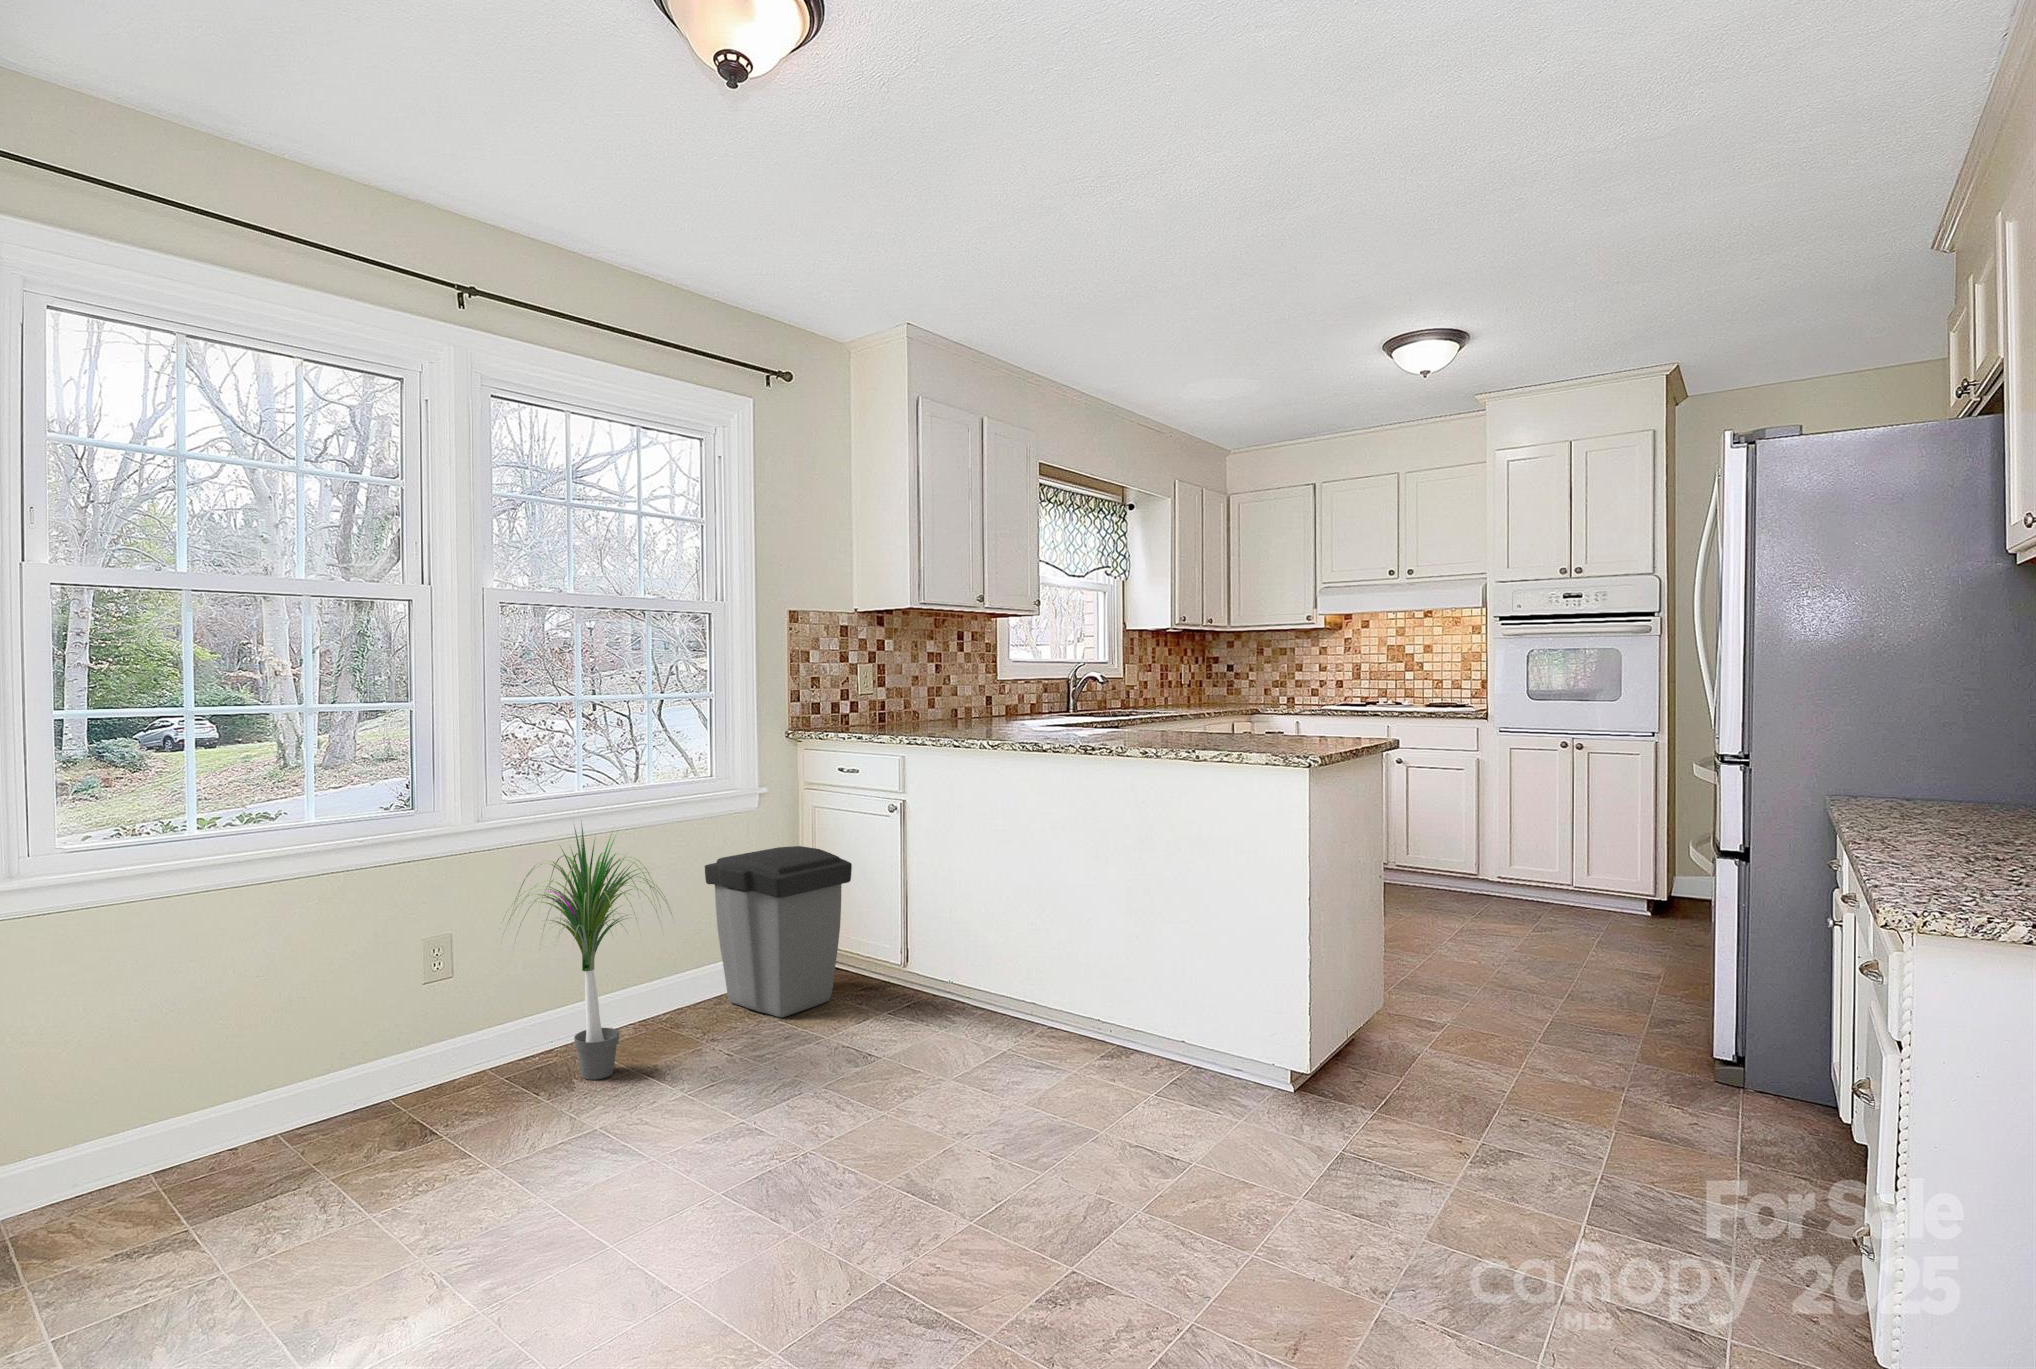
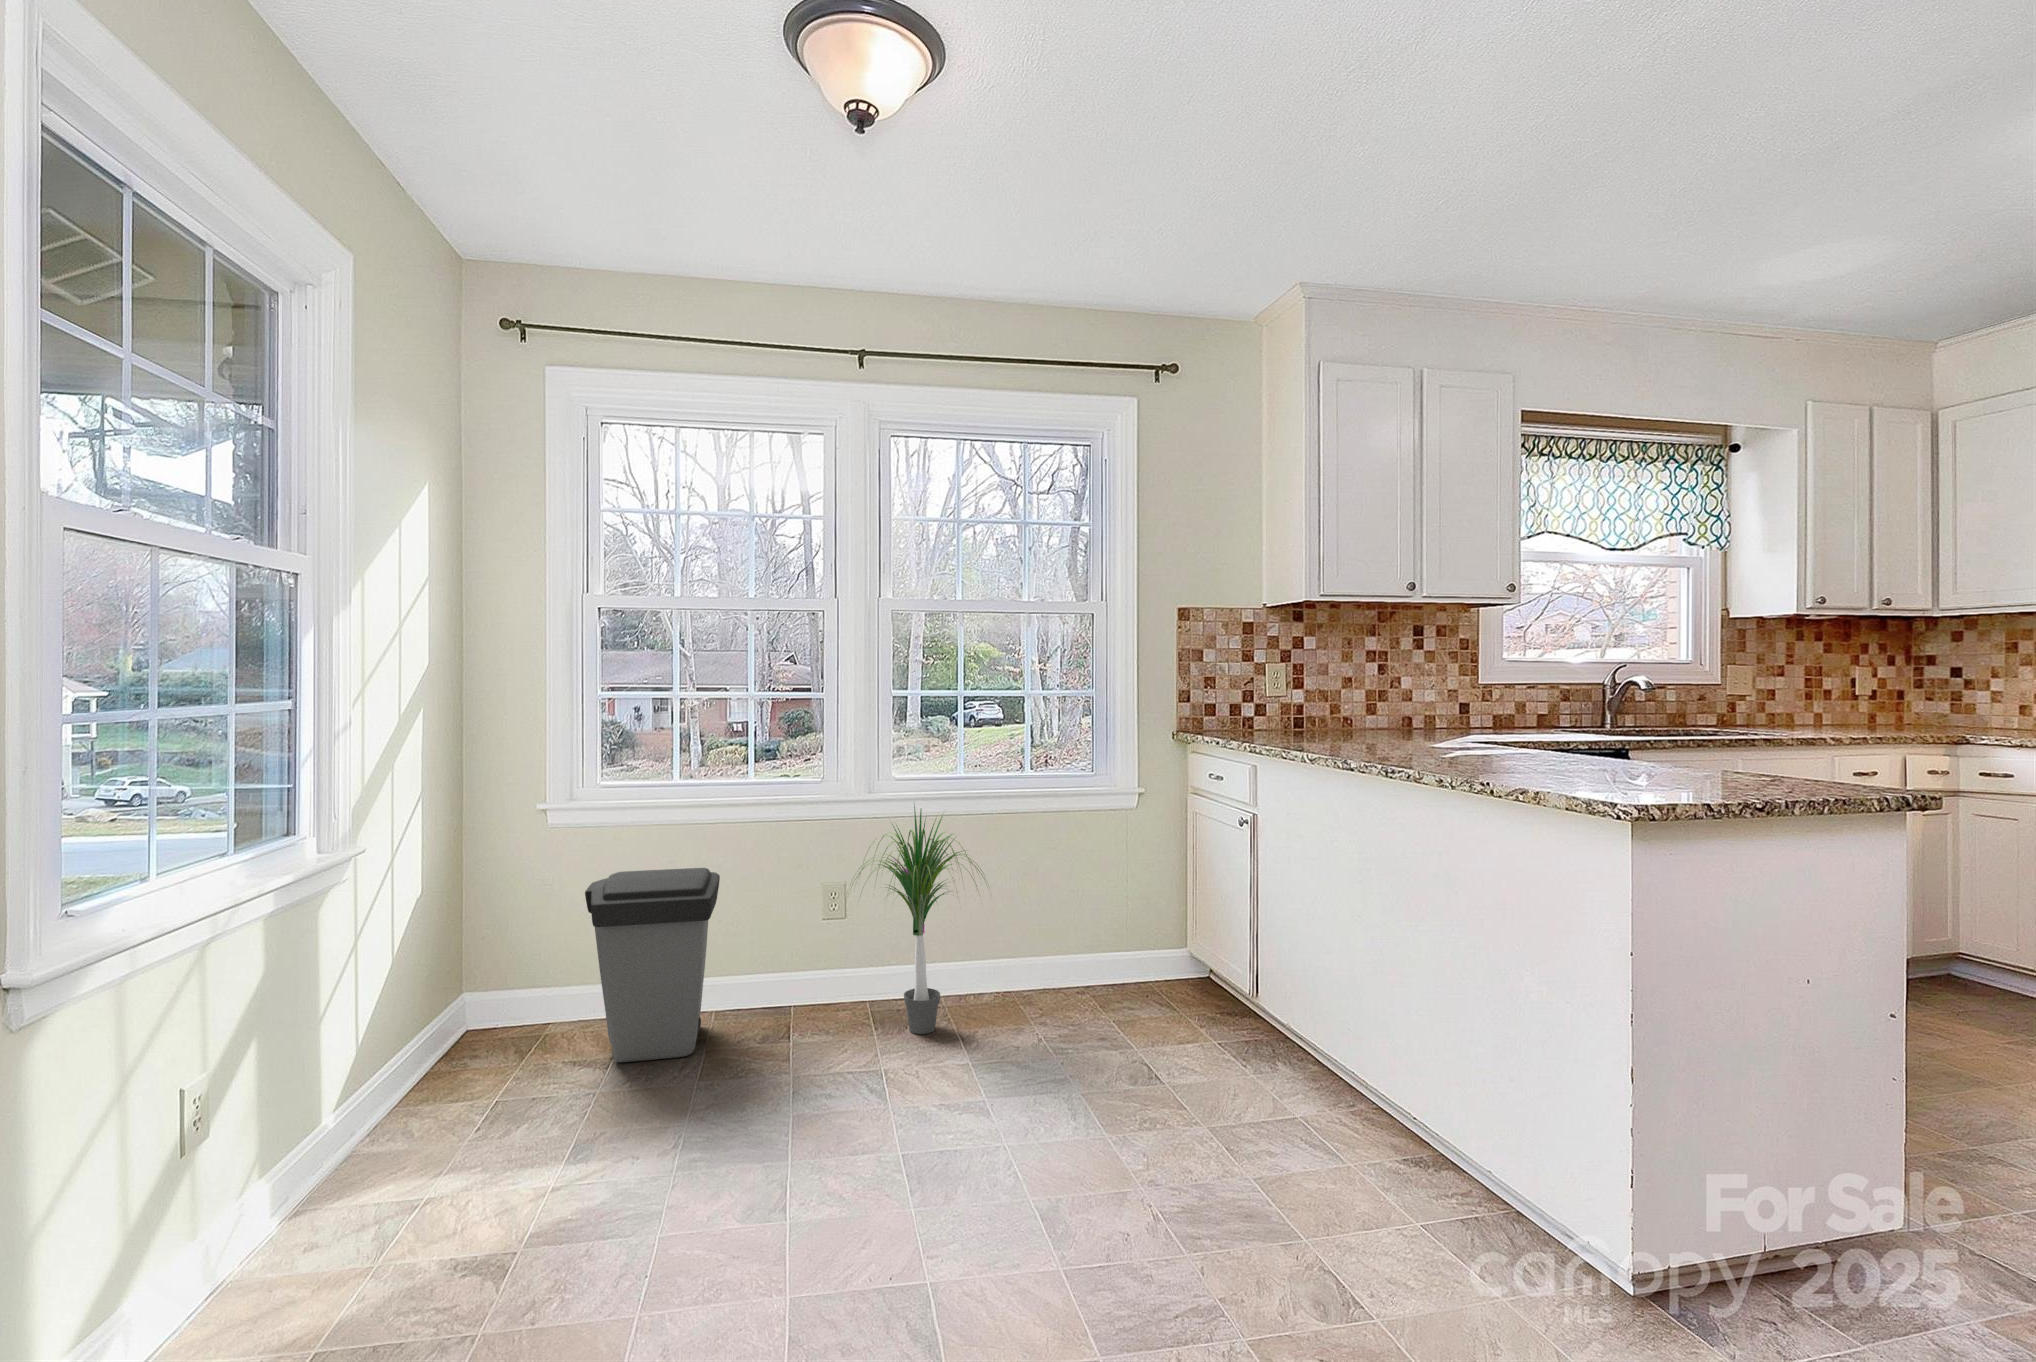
trash can: present [705,846,852,1017] -> present [585,868,720,1062]

